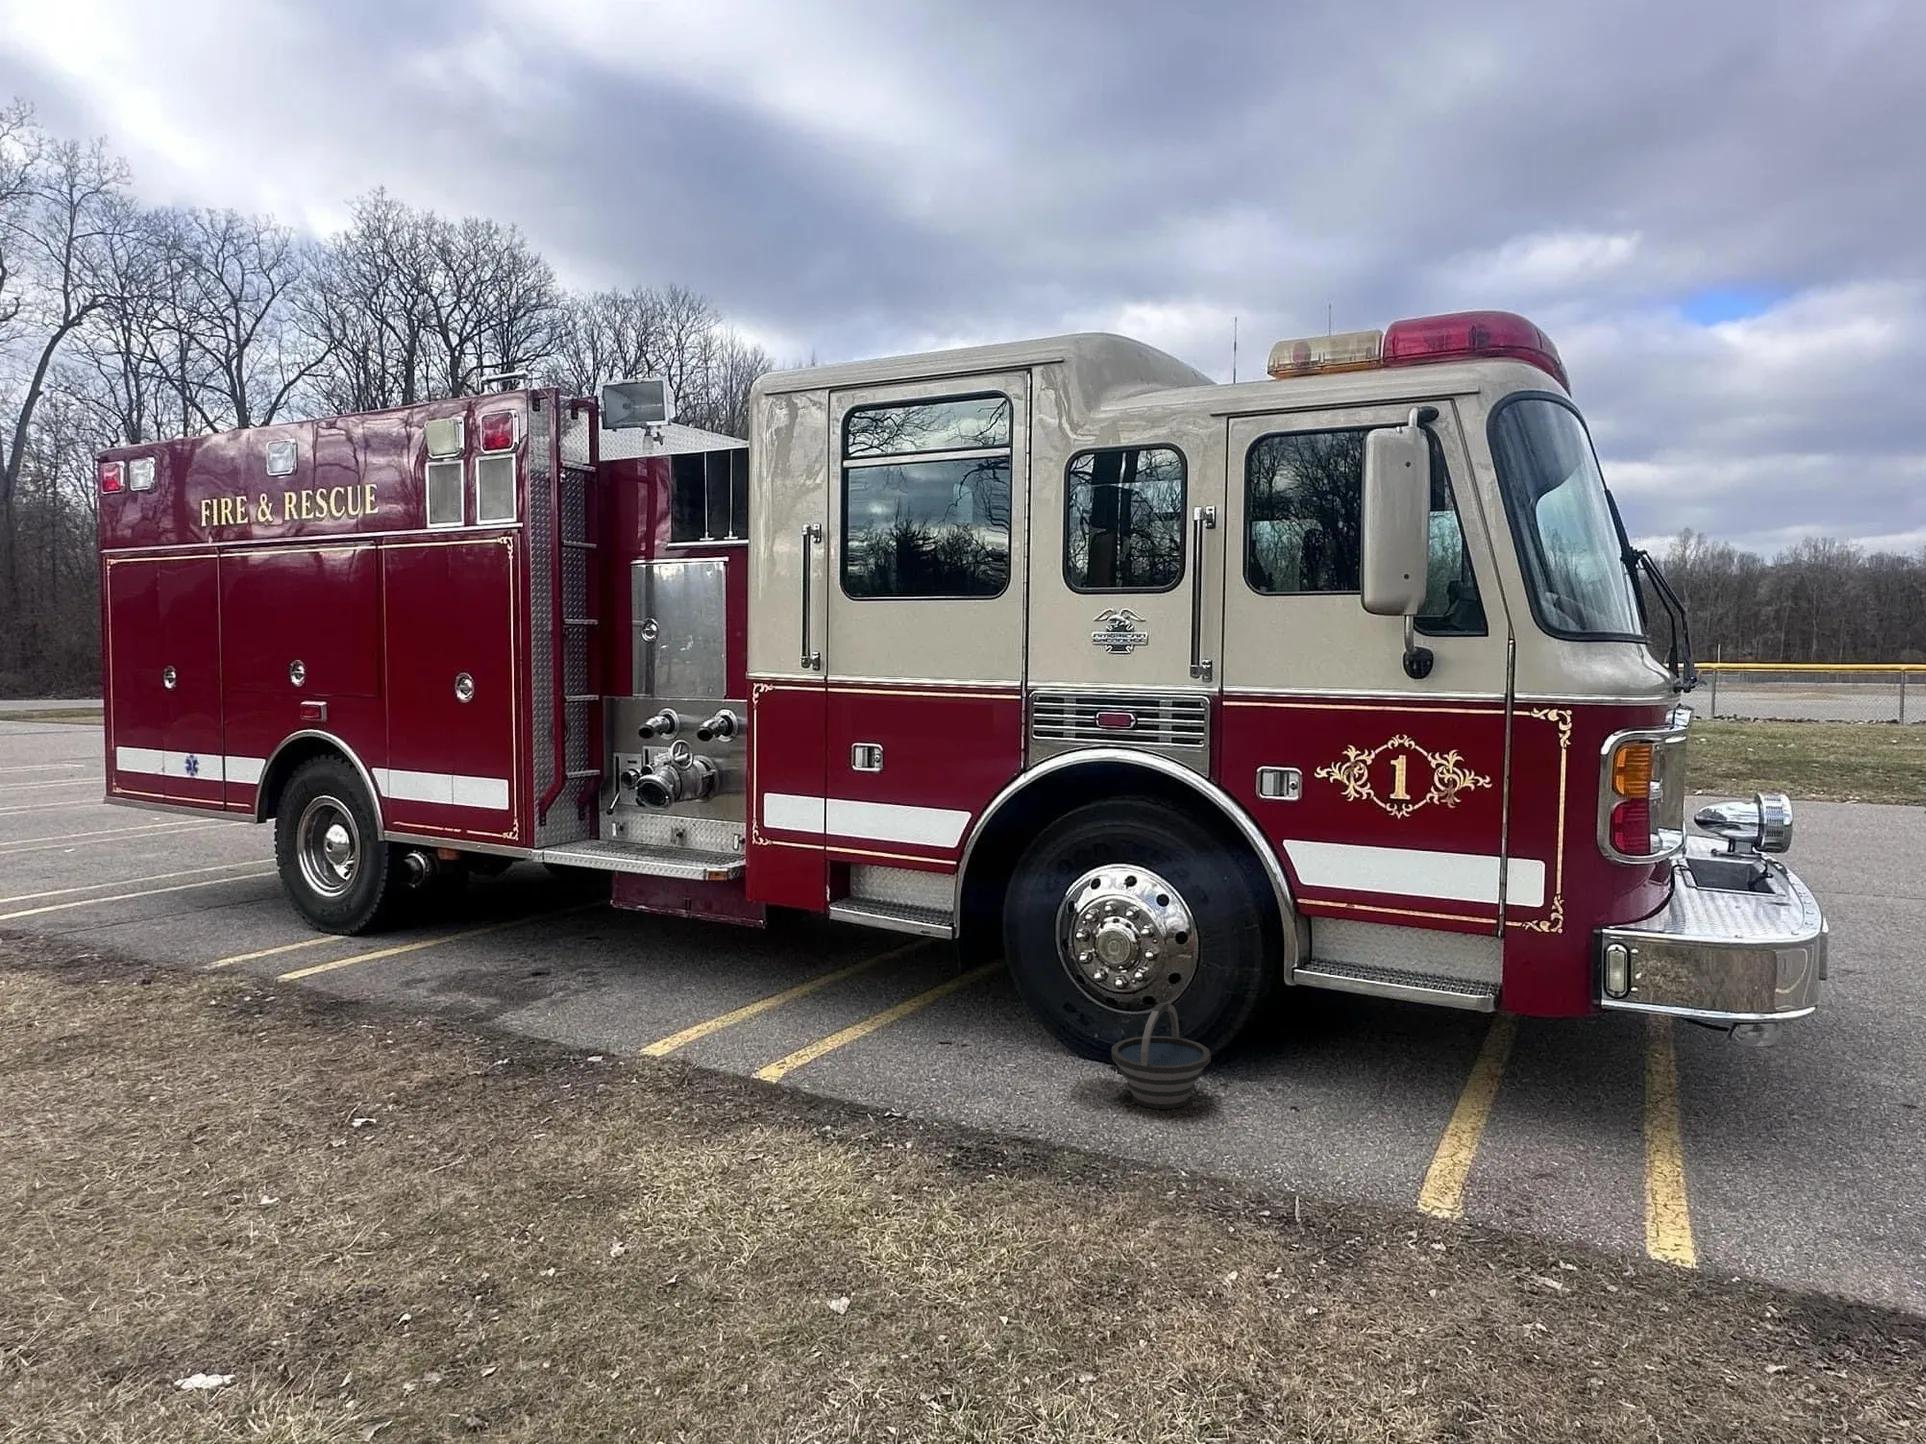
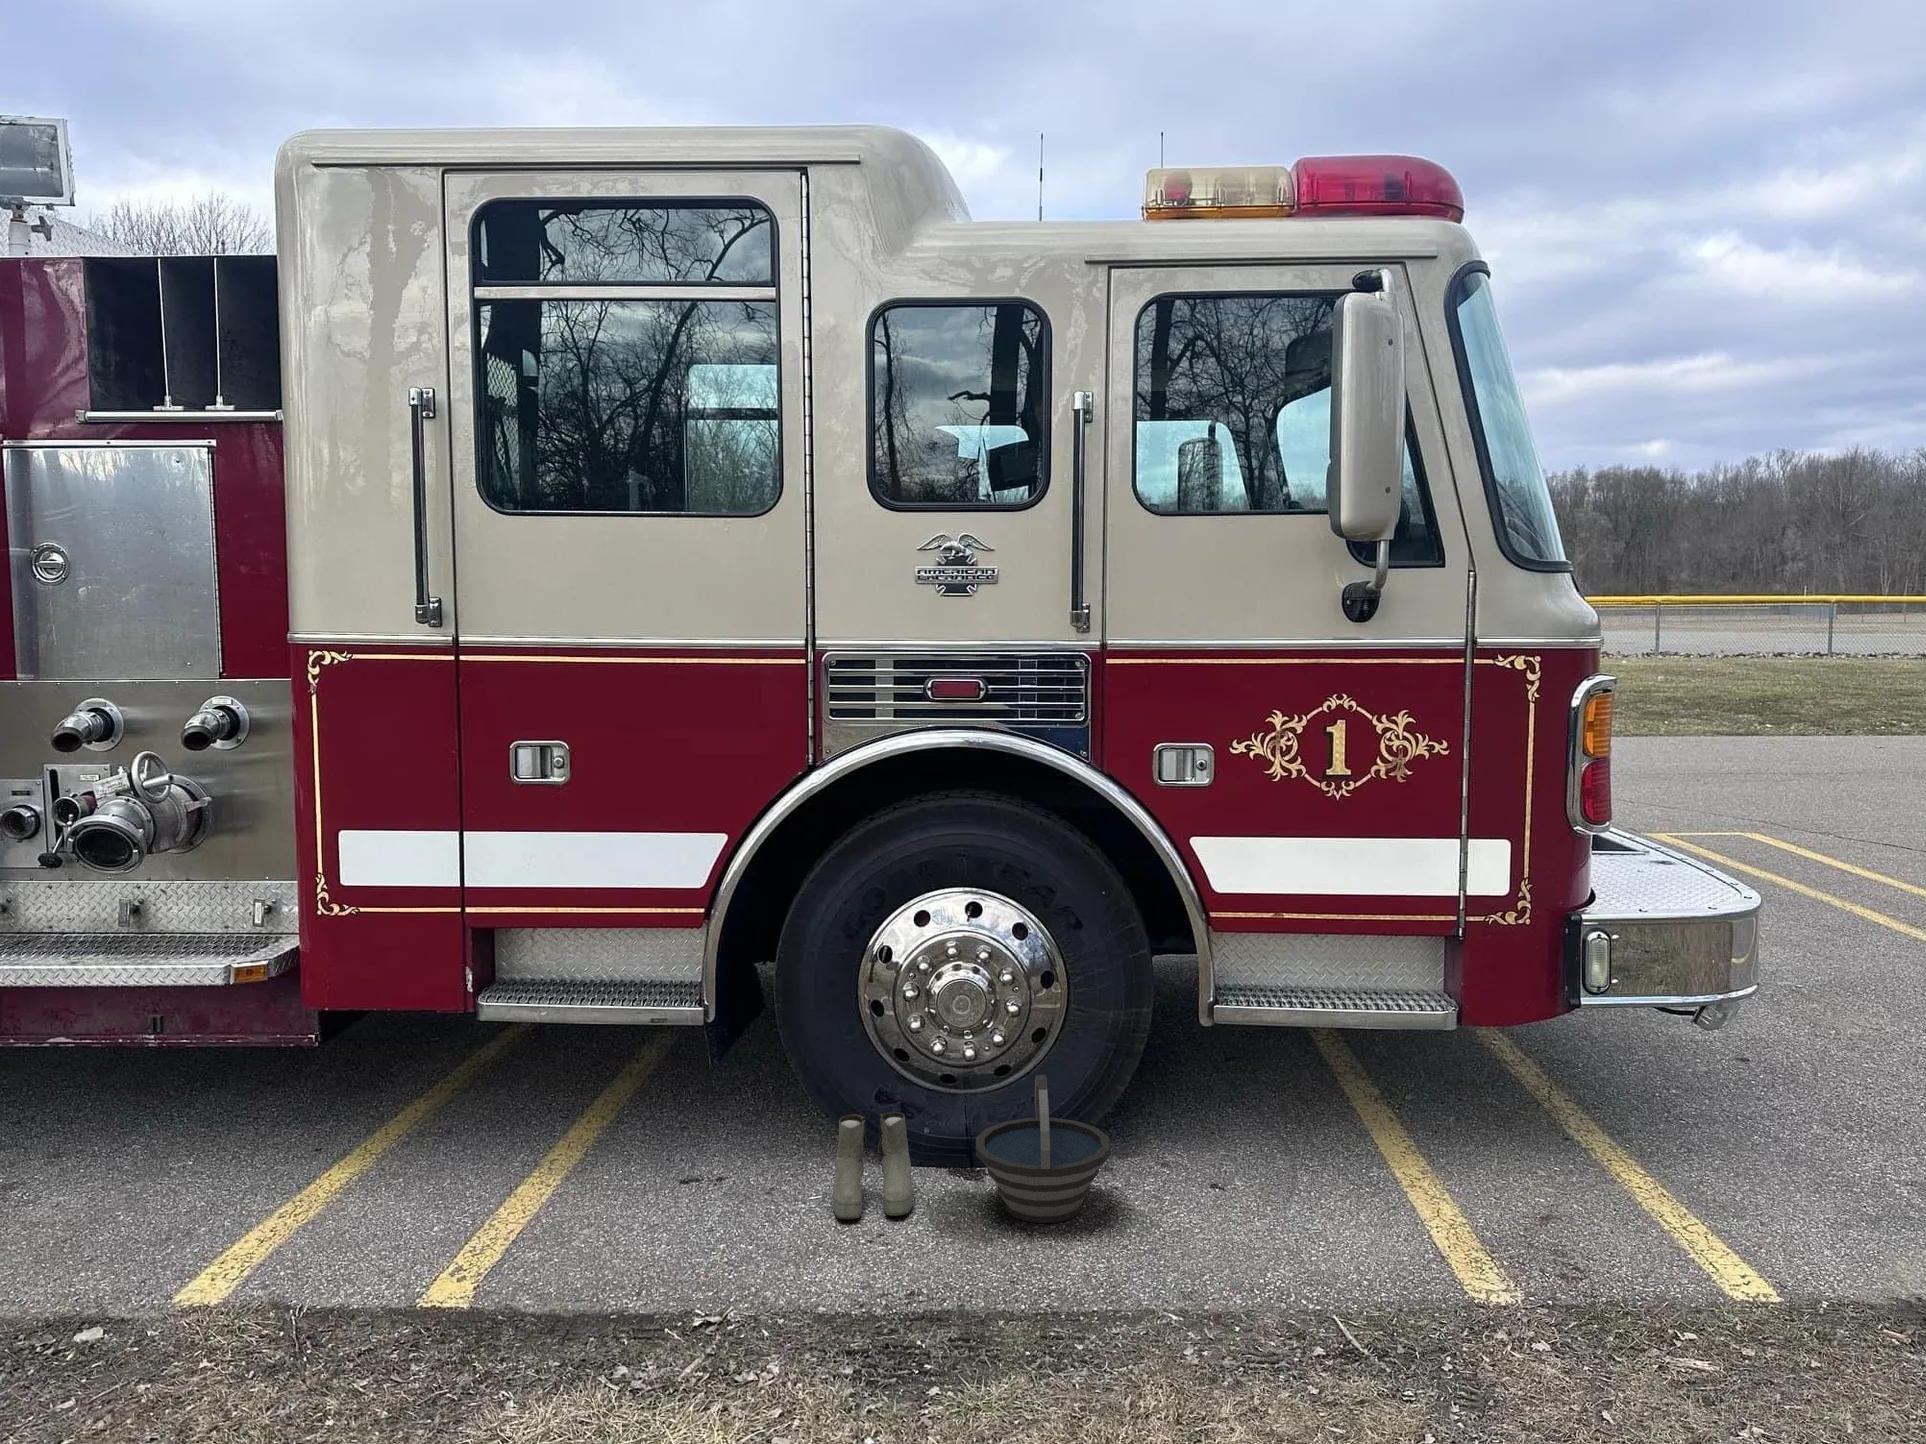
boots: none [1017,1014,1081,1086] -> present [833,1112,912,1220]

